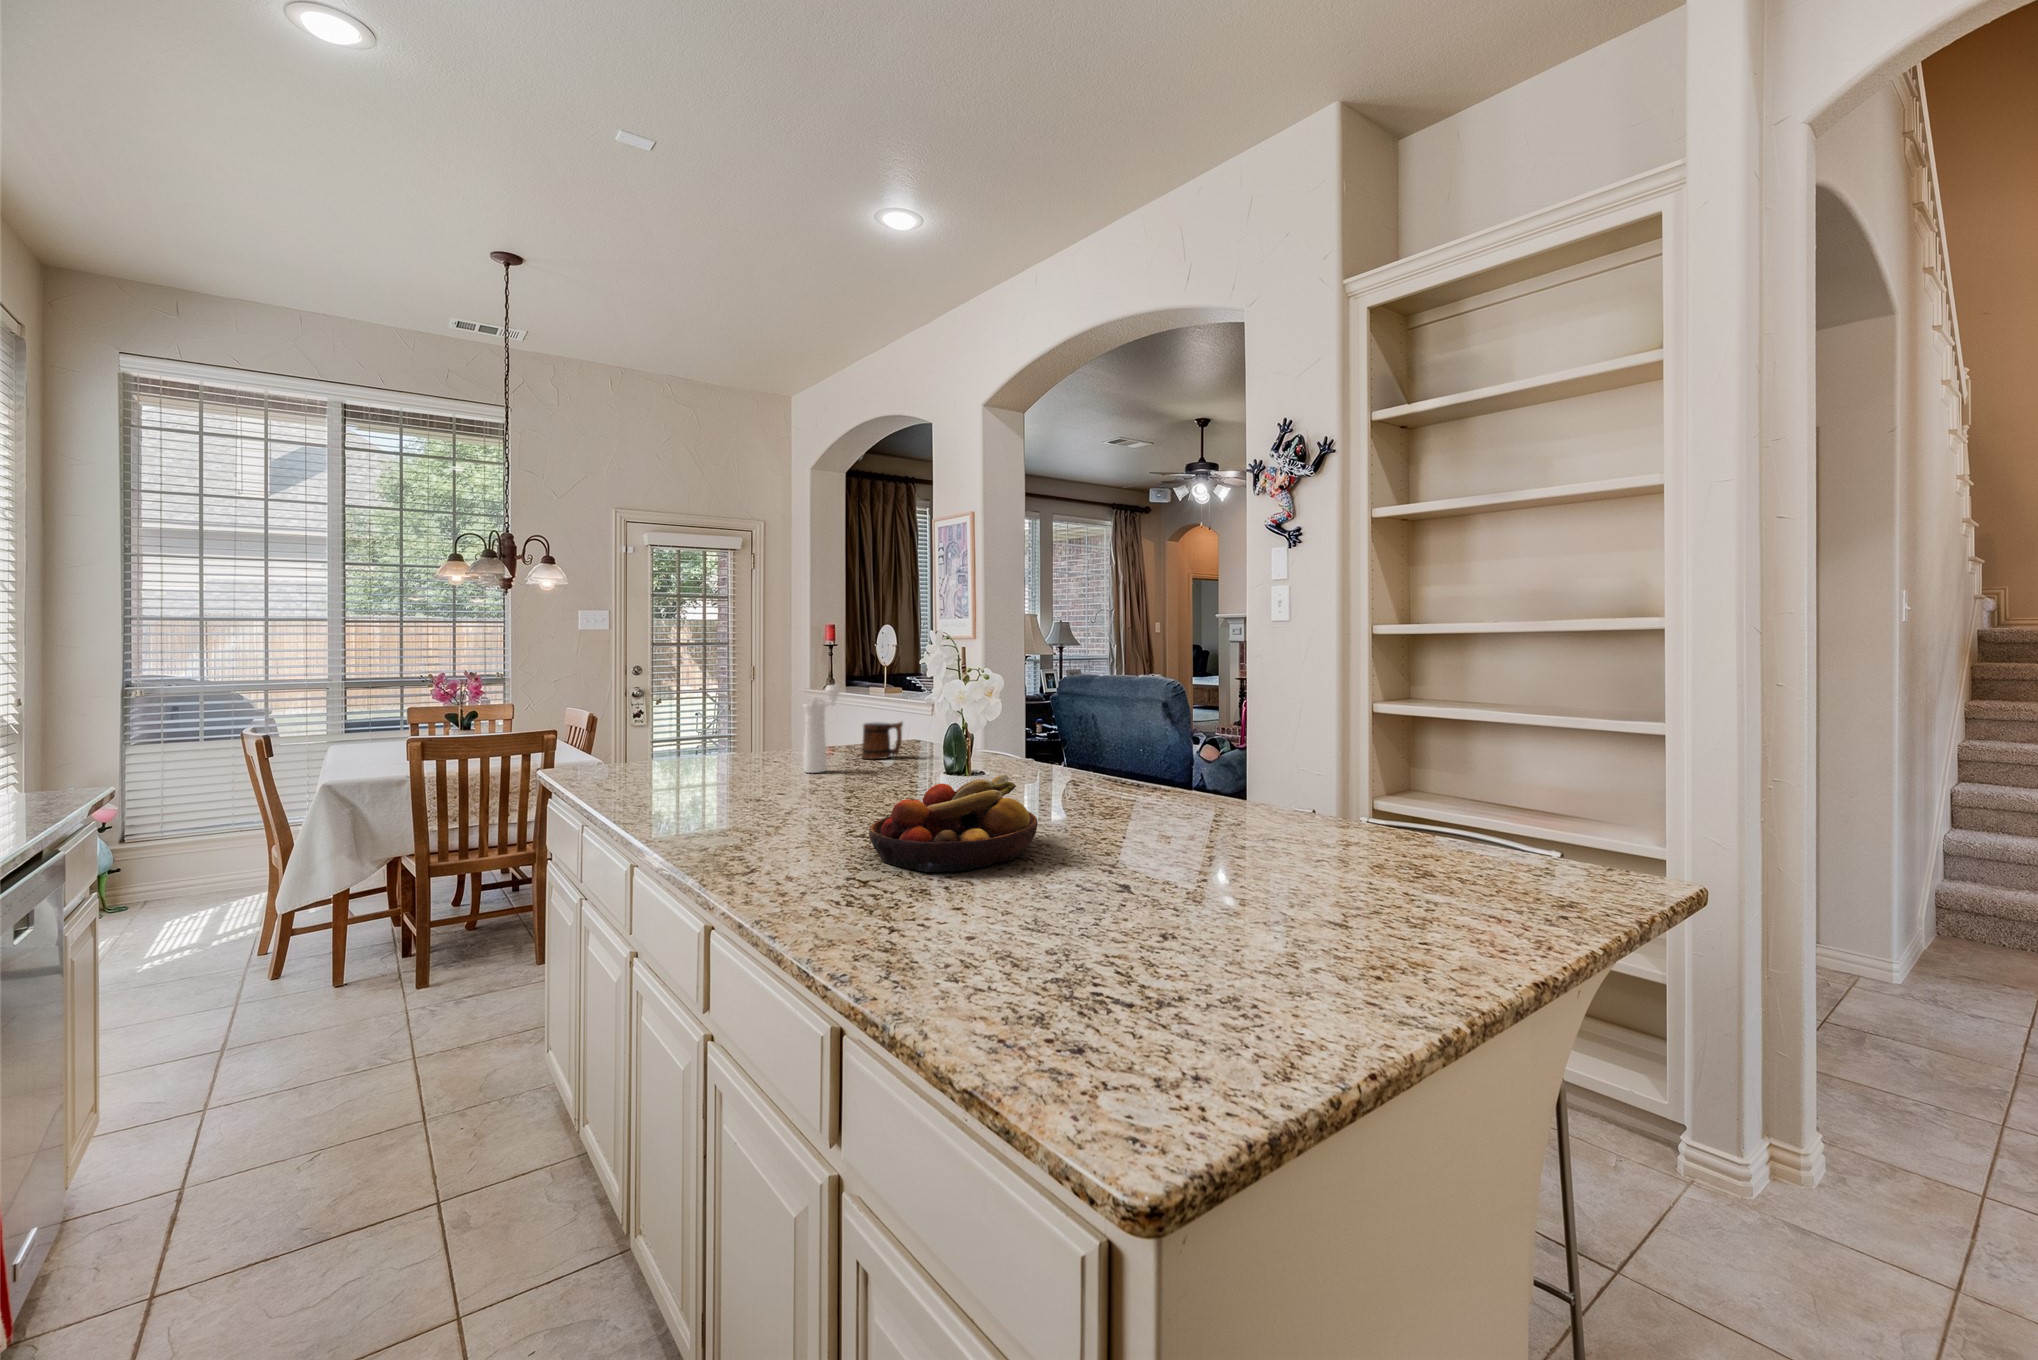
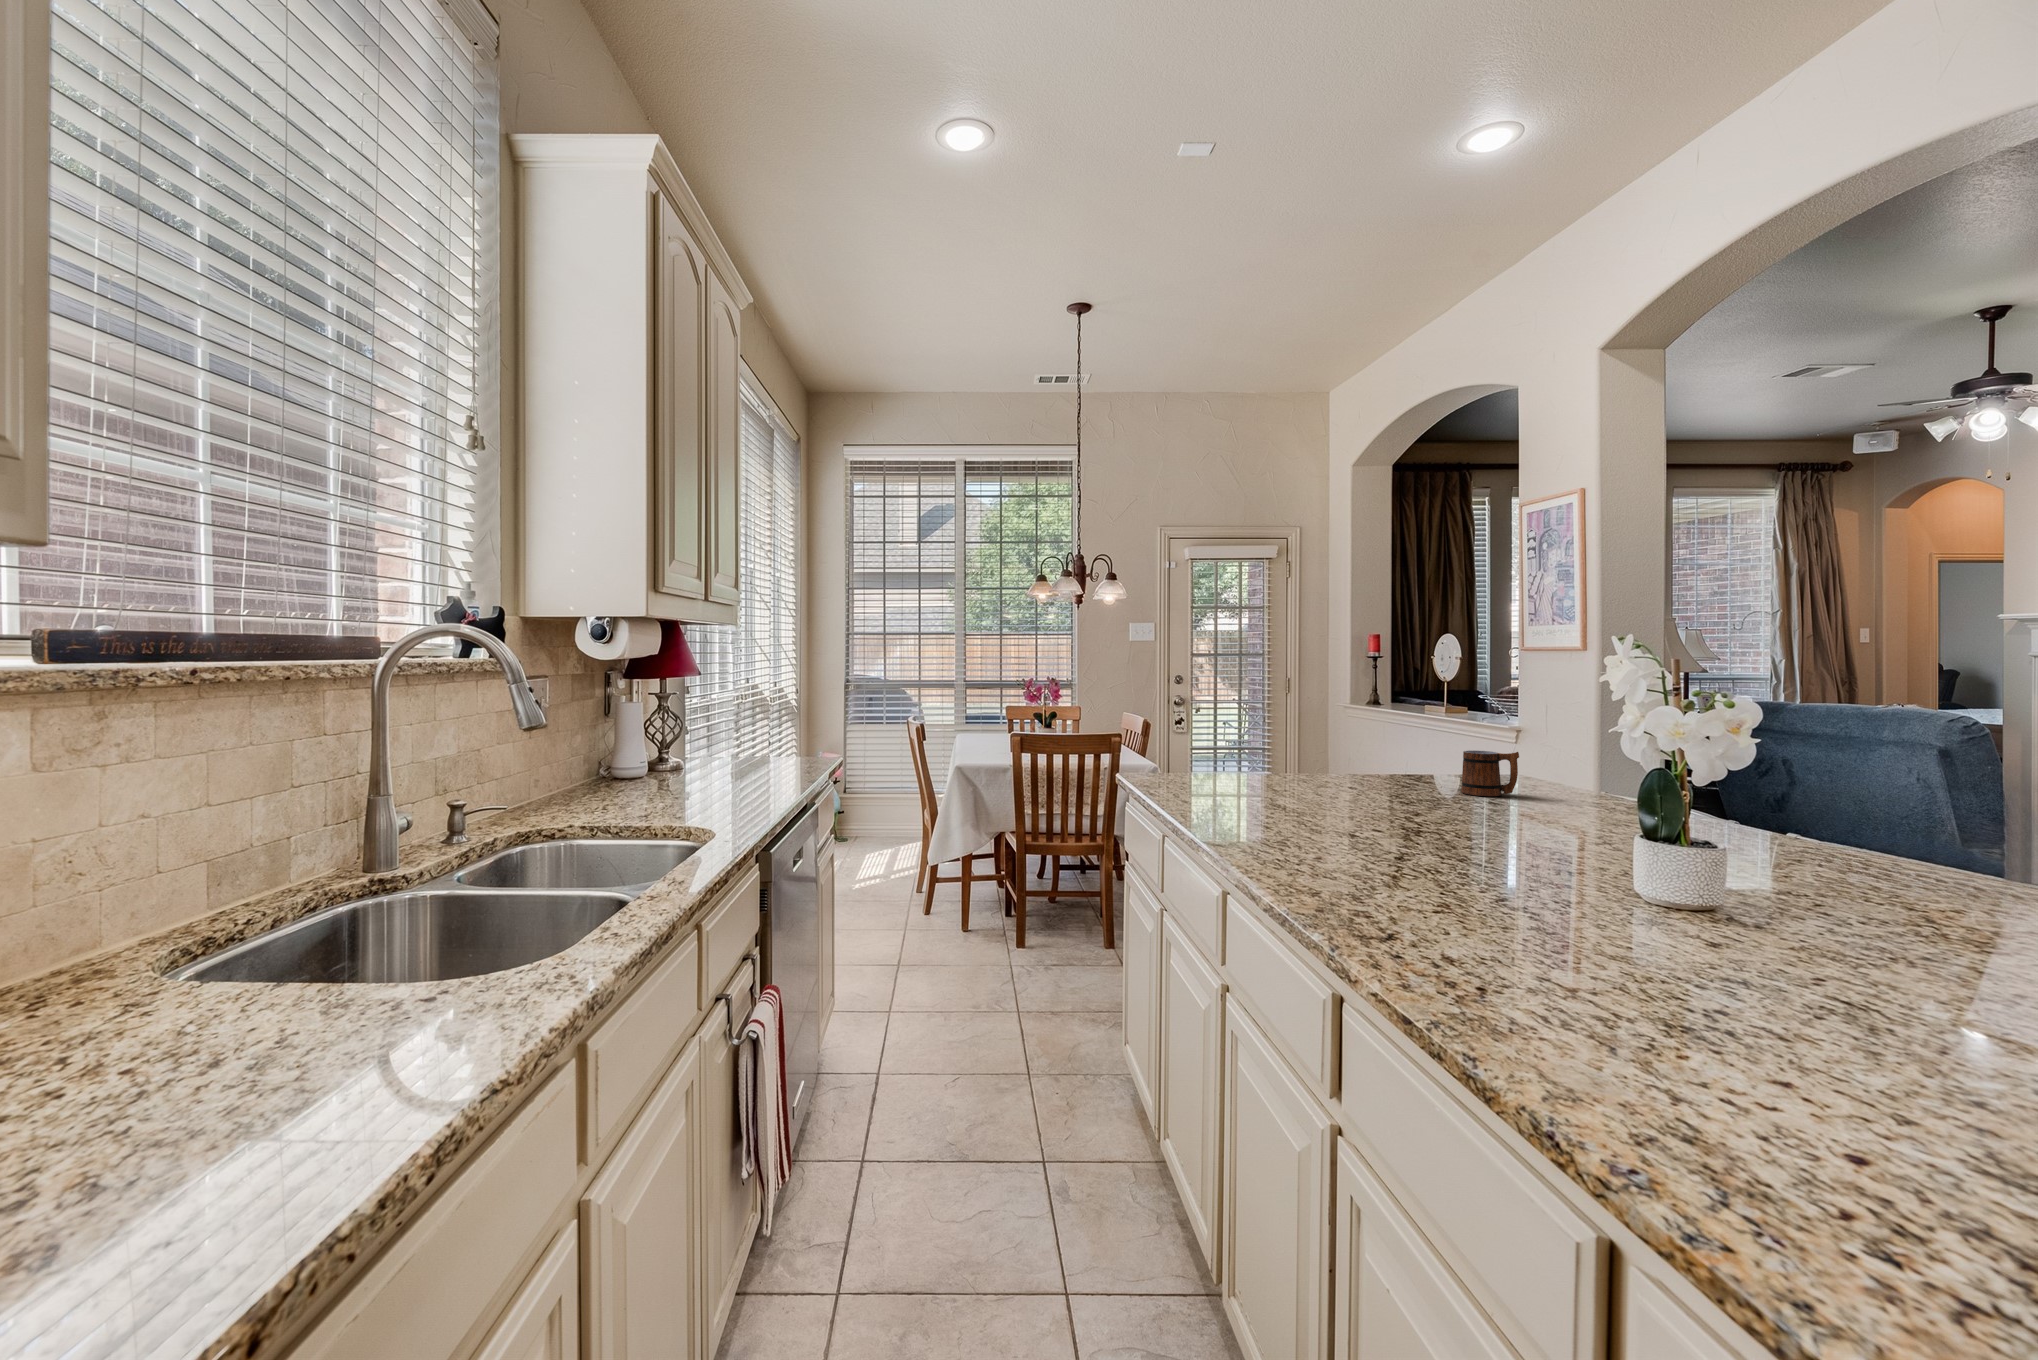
pepper mill: present [803,685,841,773] -> none [1393,703,1439,806]
fruit bowl: present [869,775,1038,872] -> none [1550,854,1877,1004]

